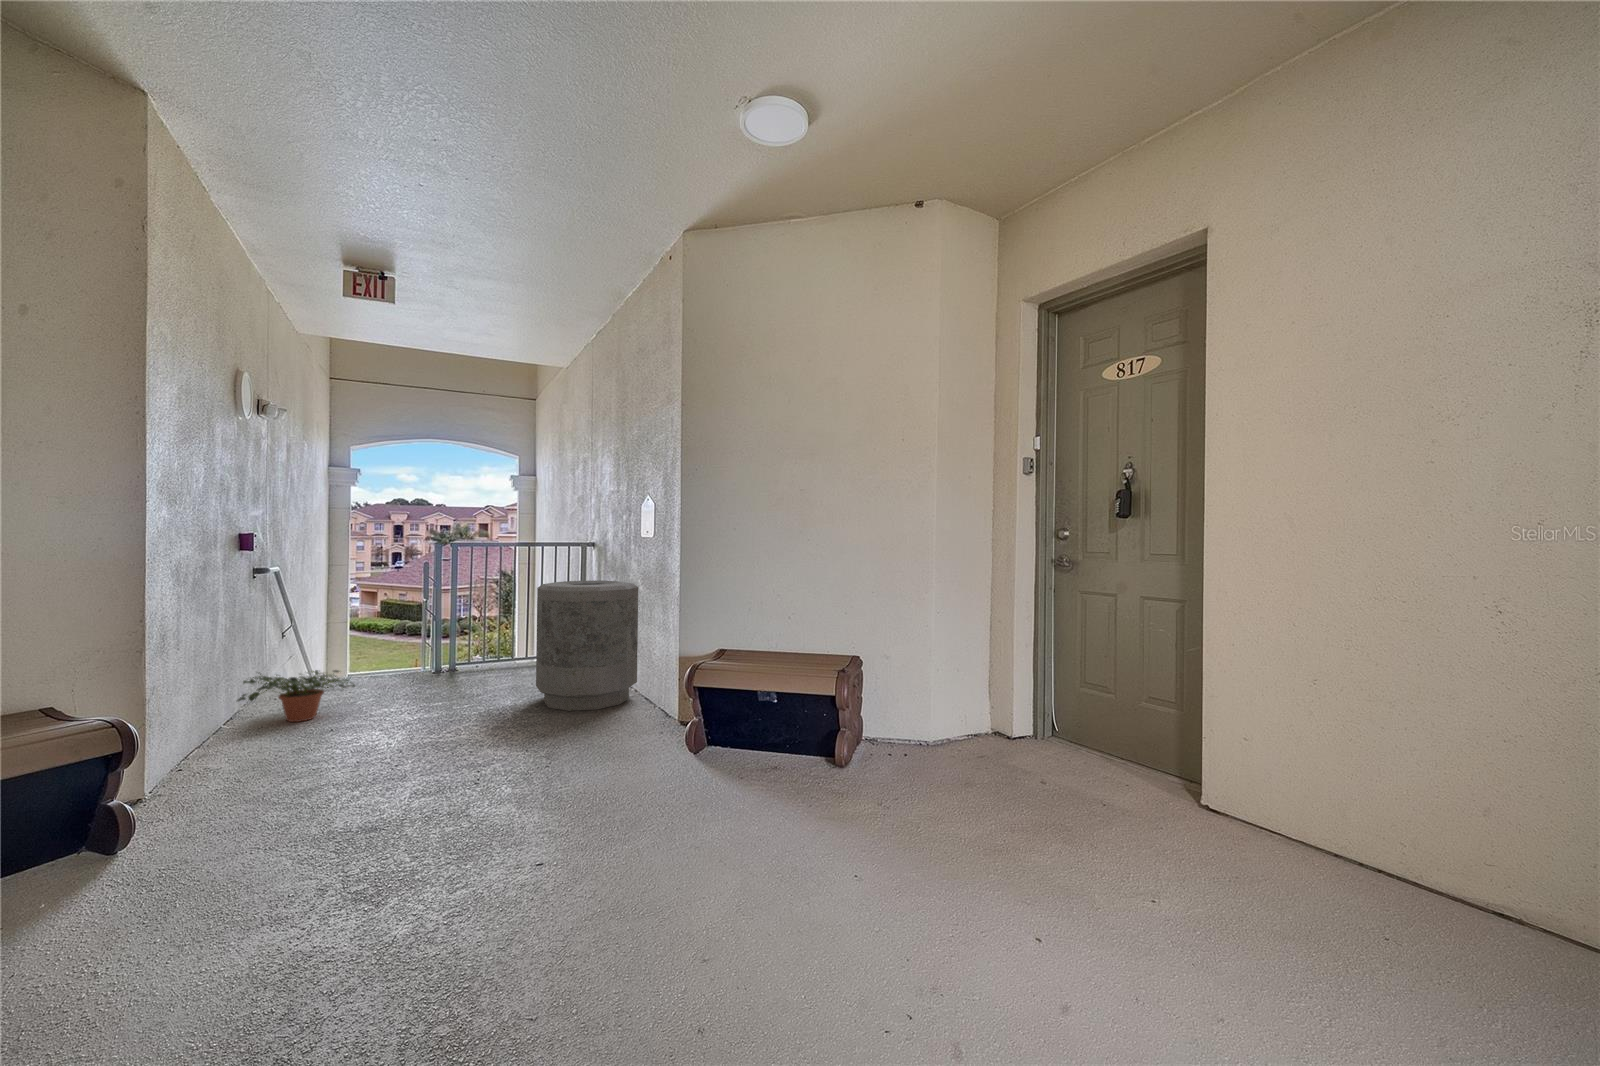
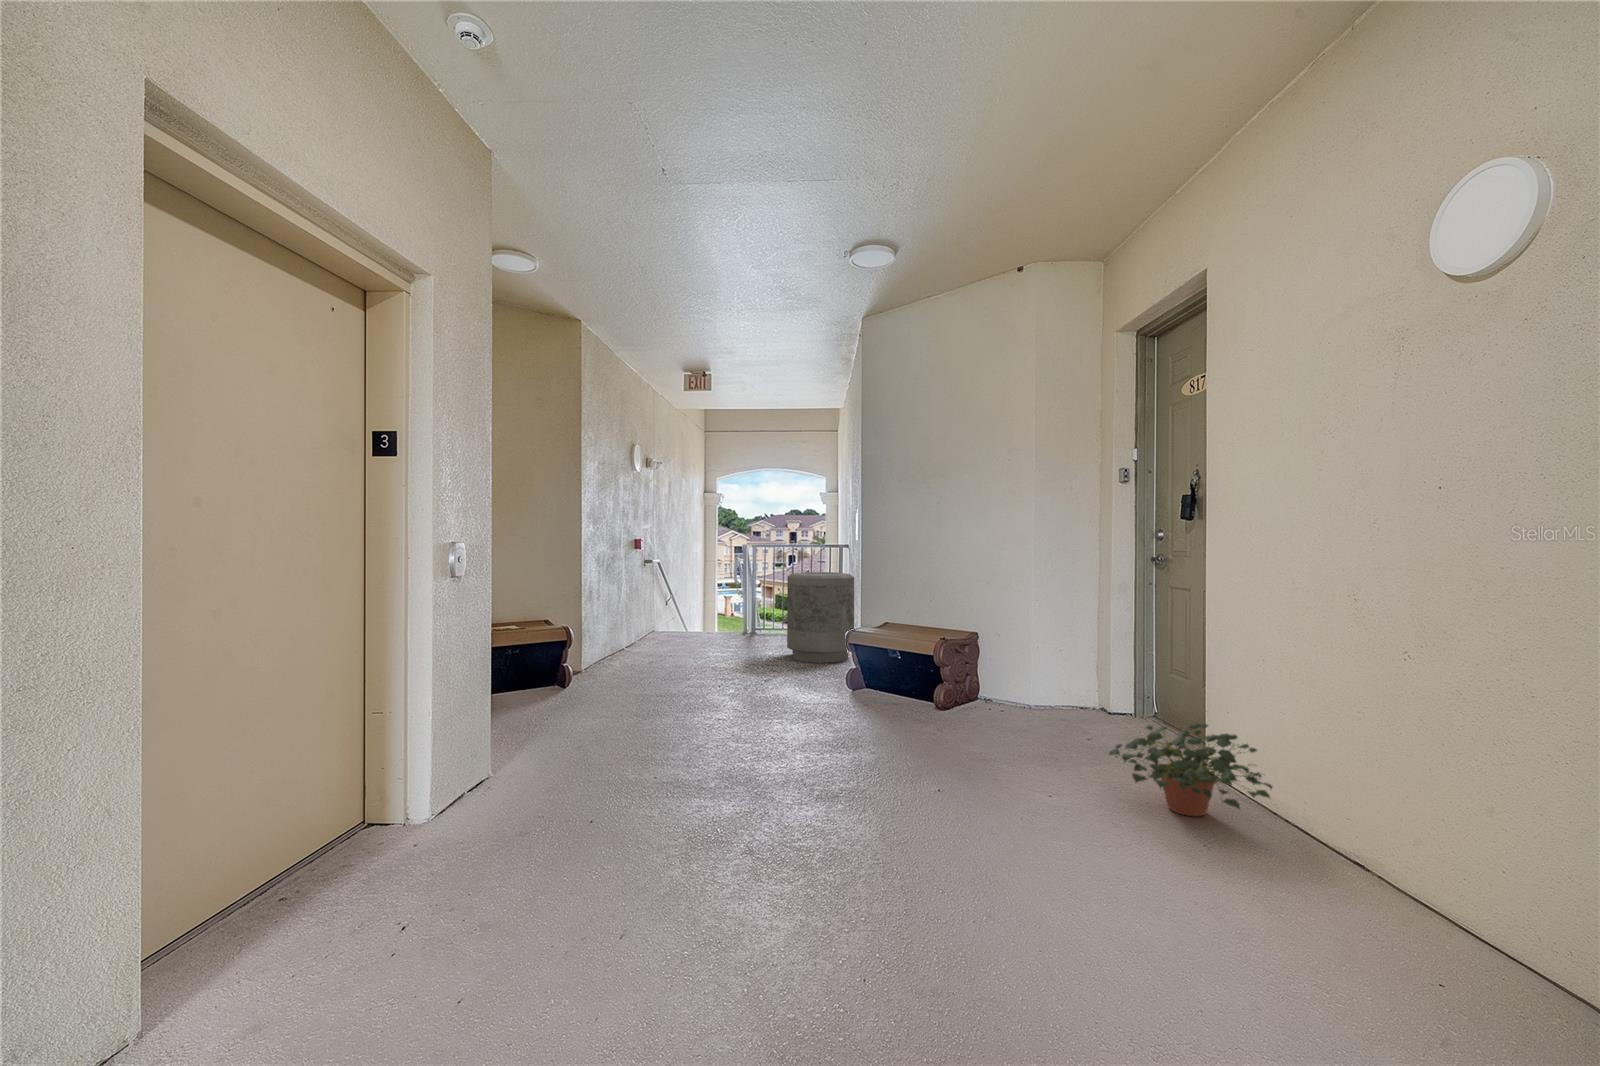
potted plant: present [237,670,355,722] -> present [1109,723,1272,816]

